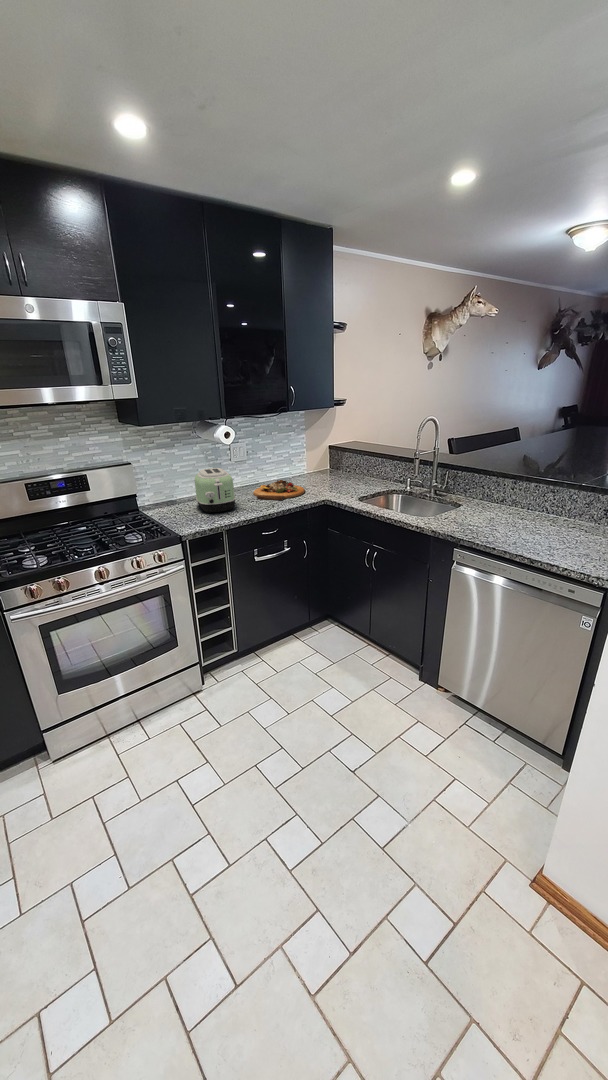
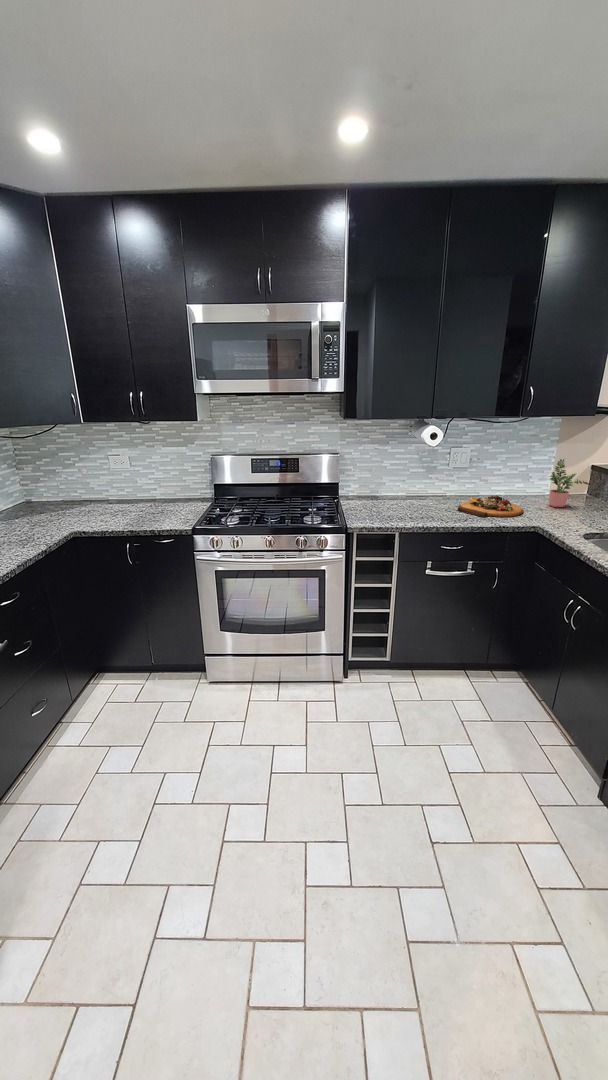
potted plant: none [311,442,337,481] -> present [549,459,589,507]
toaster: present [195,468,235,513] -> none [388,469,429,515]

